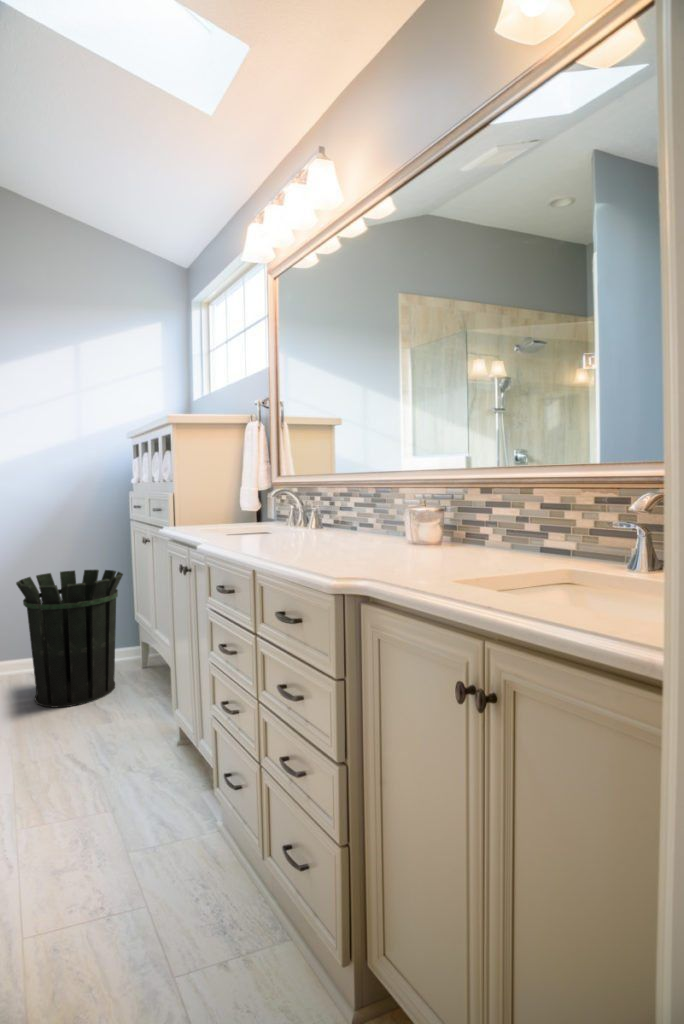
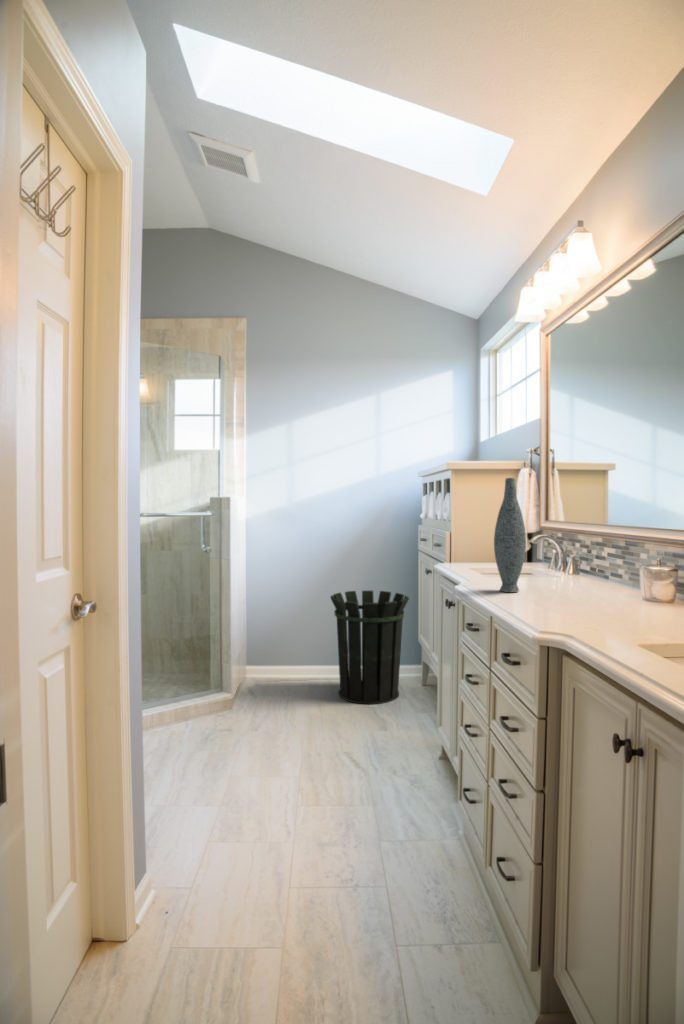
vase: none [251,415,285,546] -> present [494,478,526,592]

